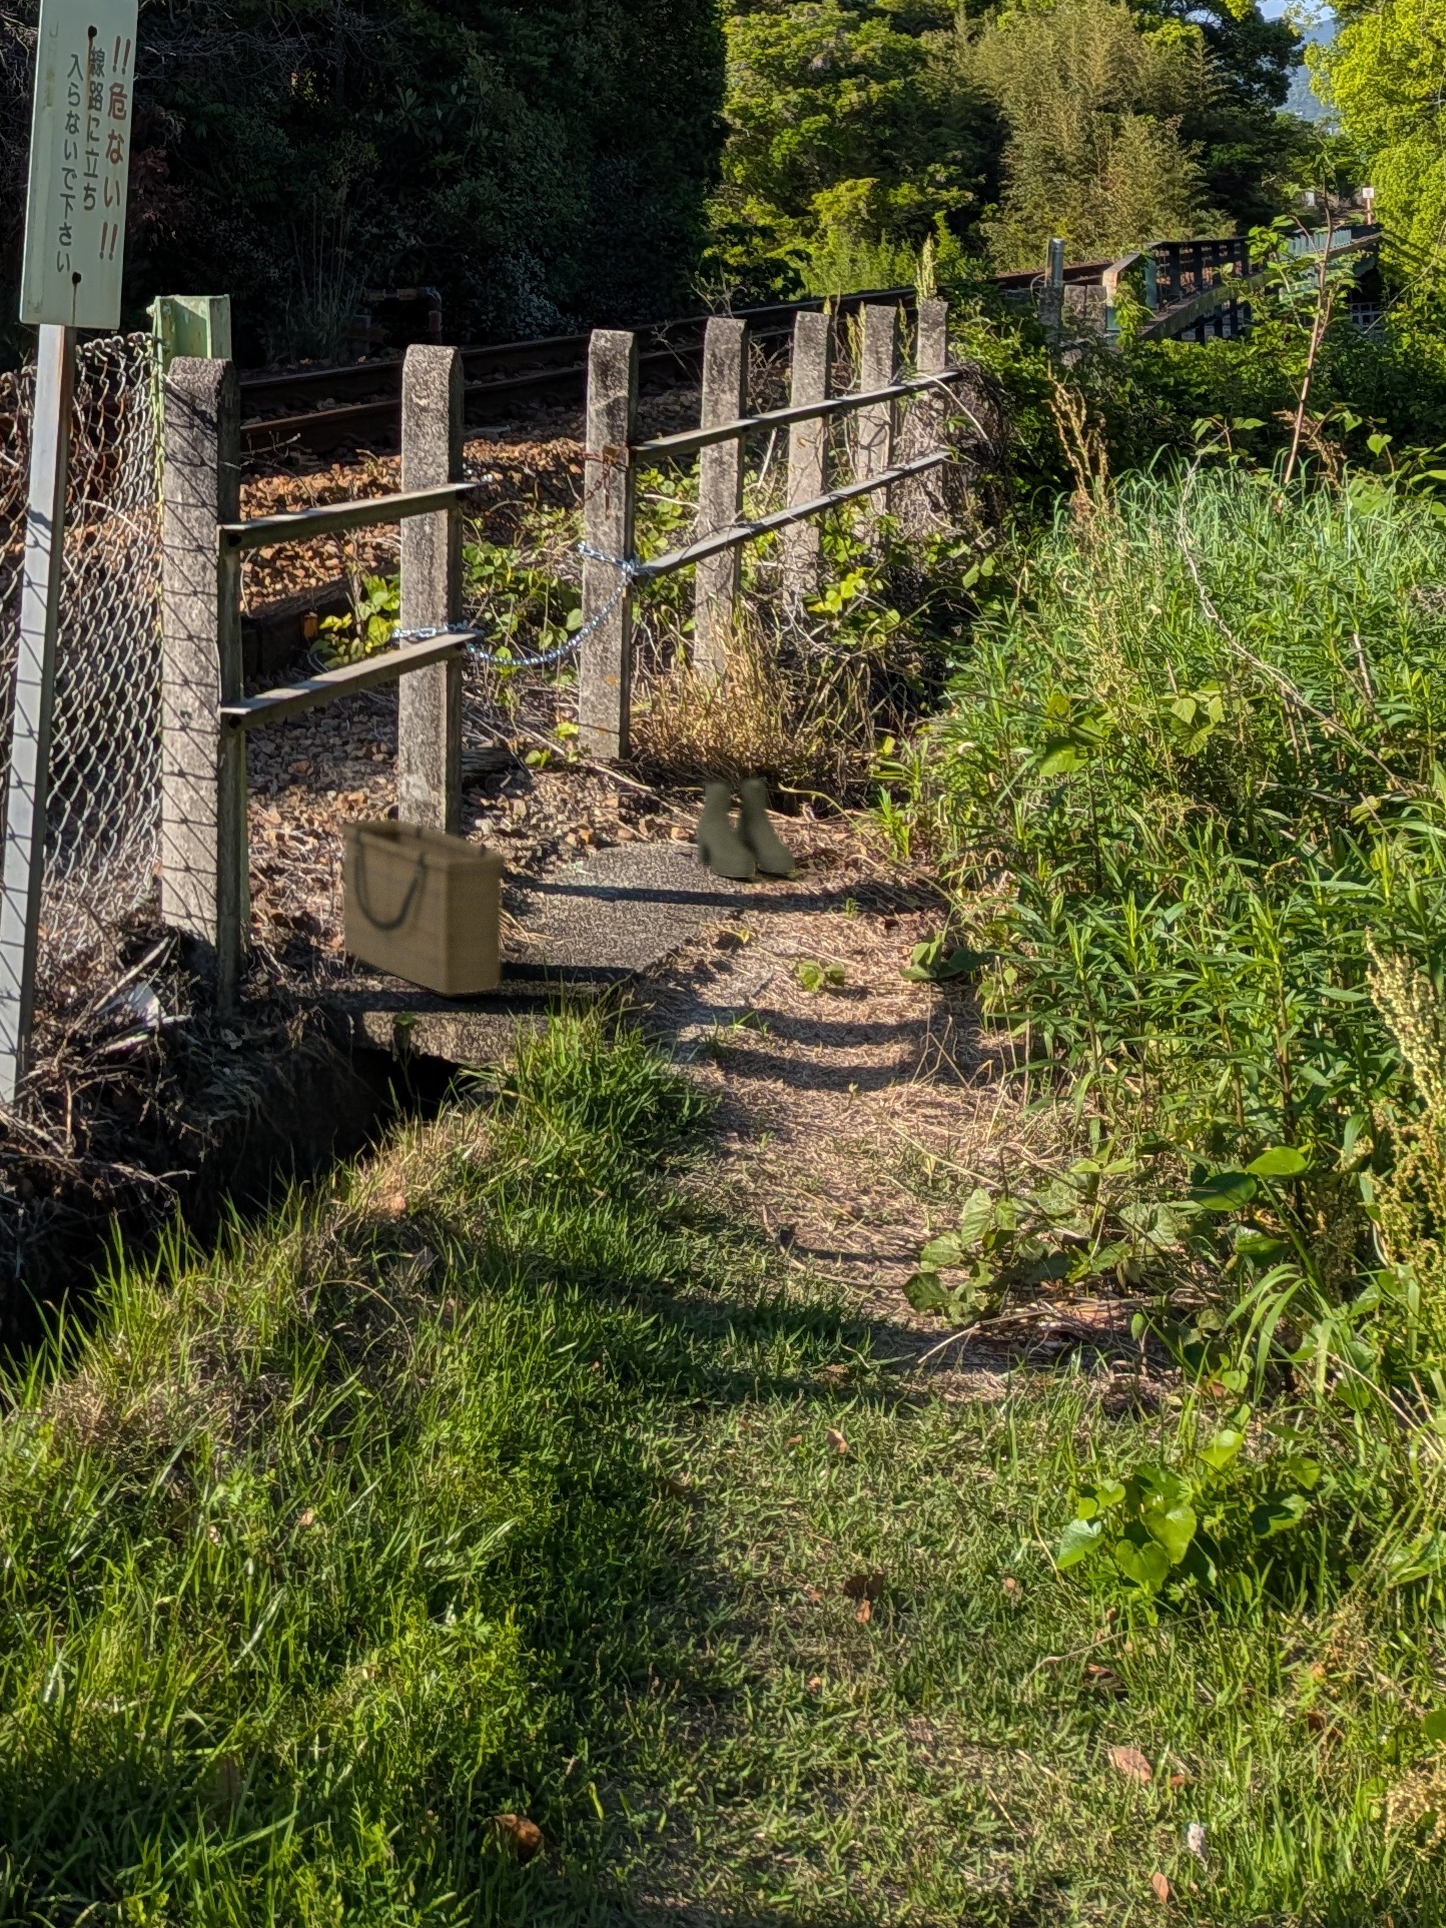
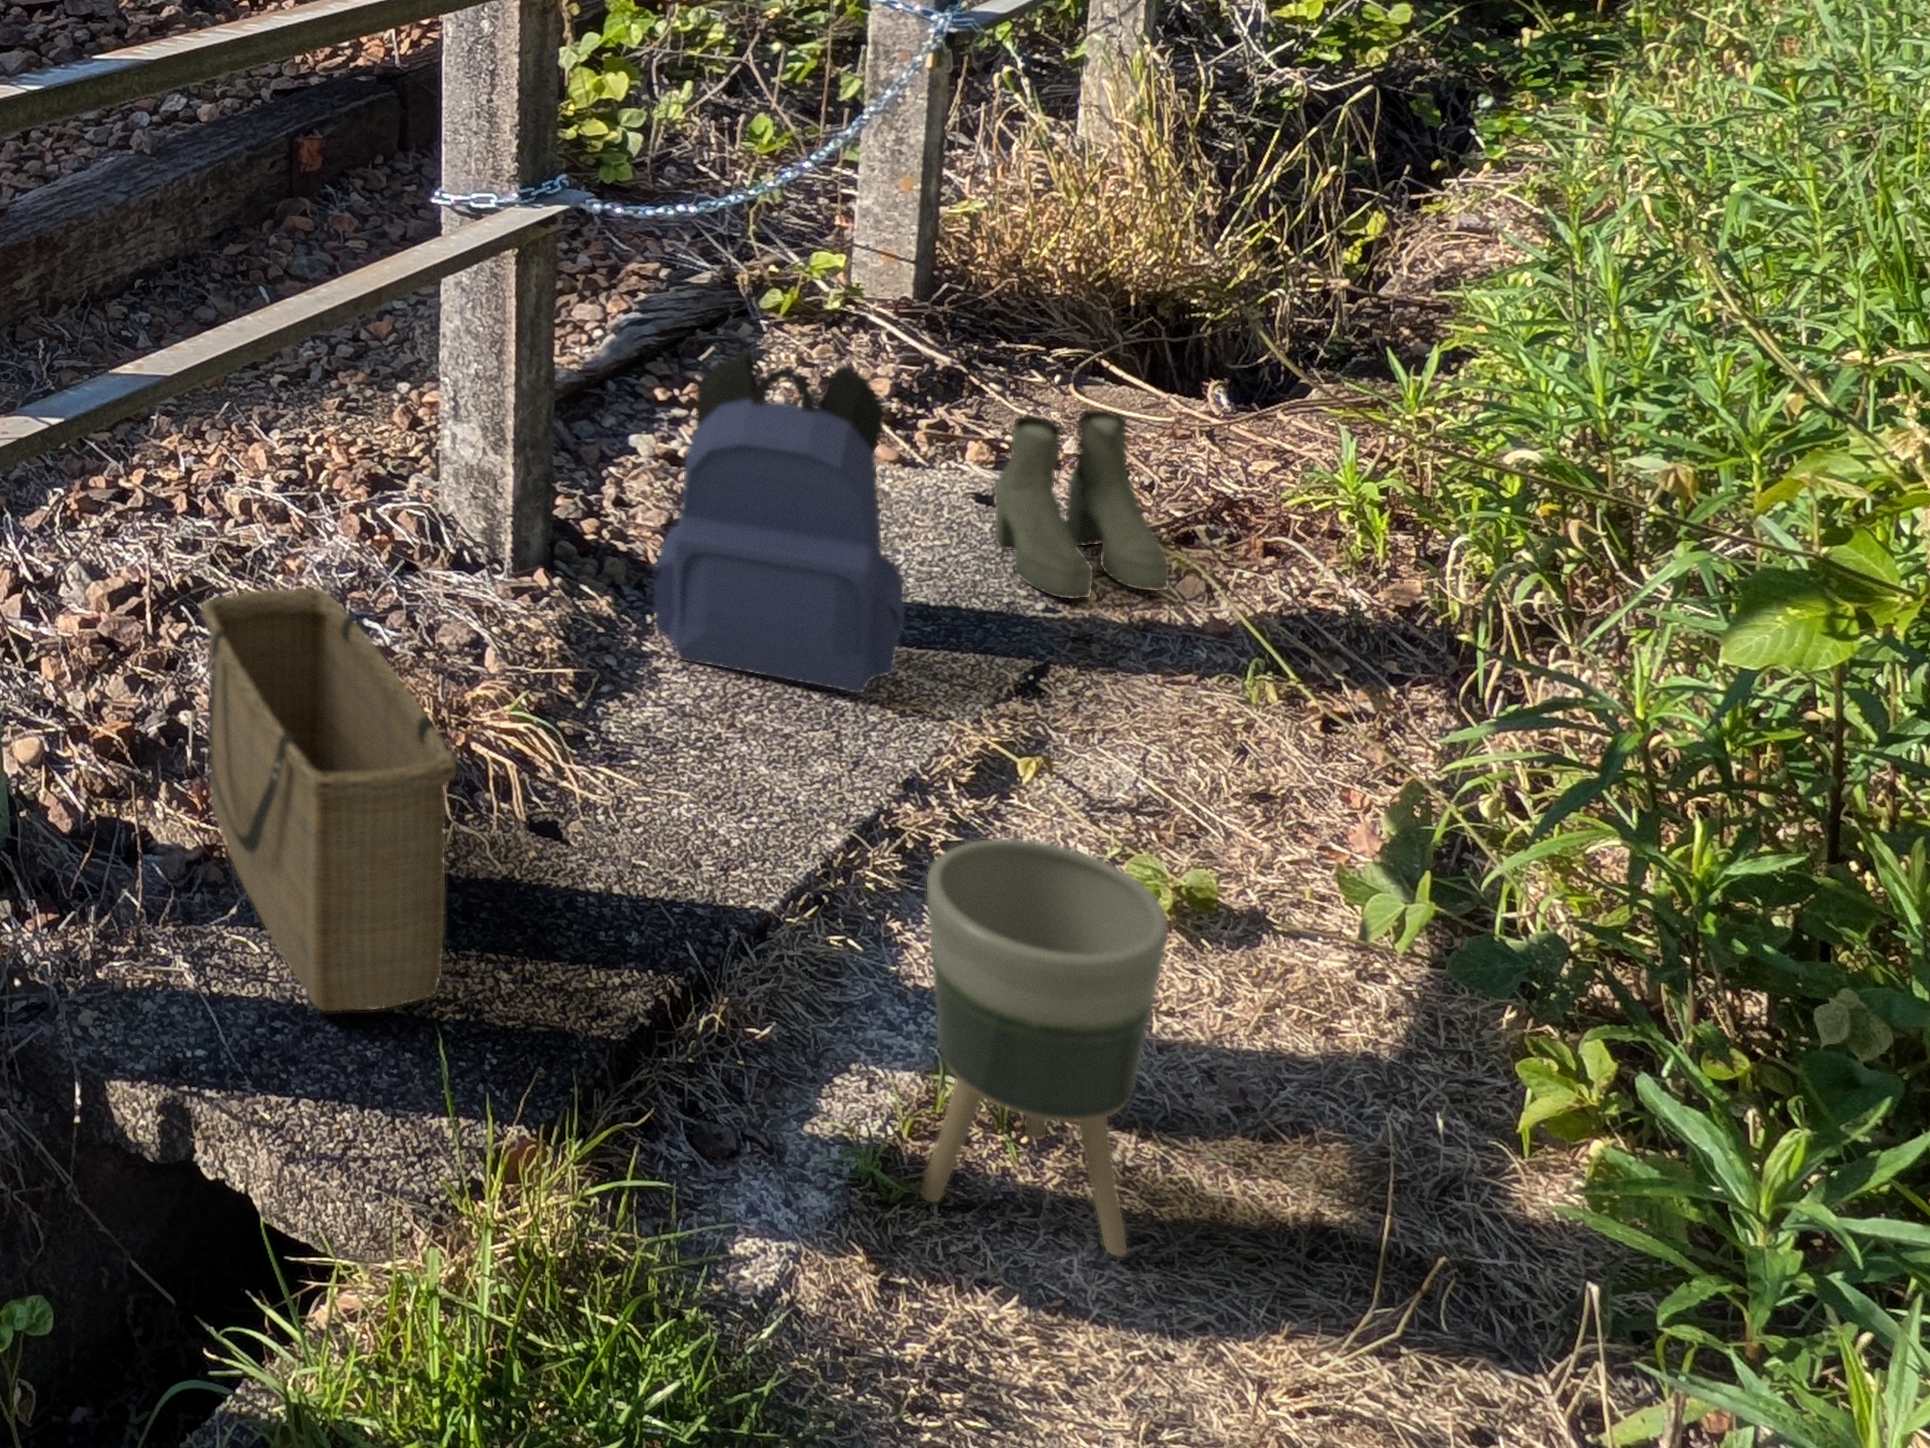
backpack: none [532,720,669,908] -> present [654,353,904,693]
planter: none [723,881,828,1060] -> present [921,839,1168,1257]

